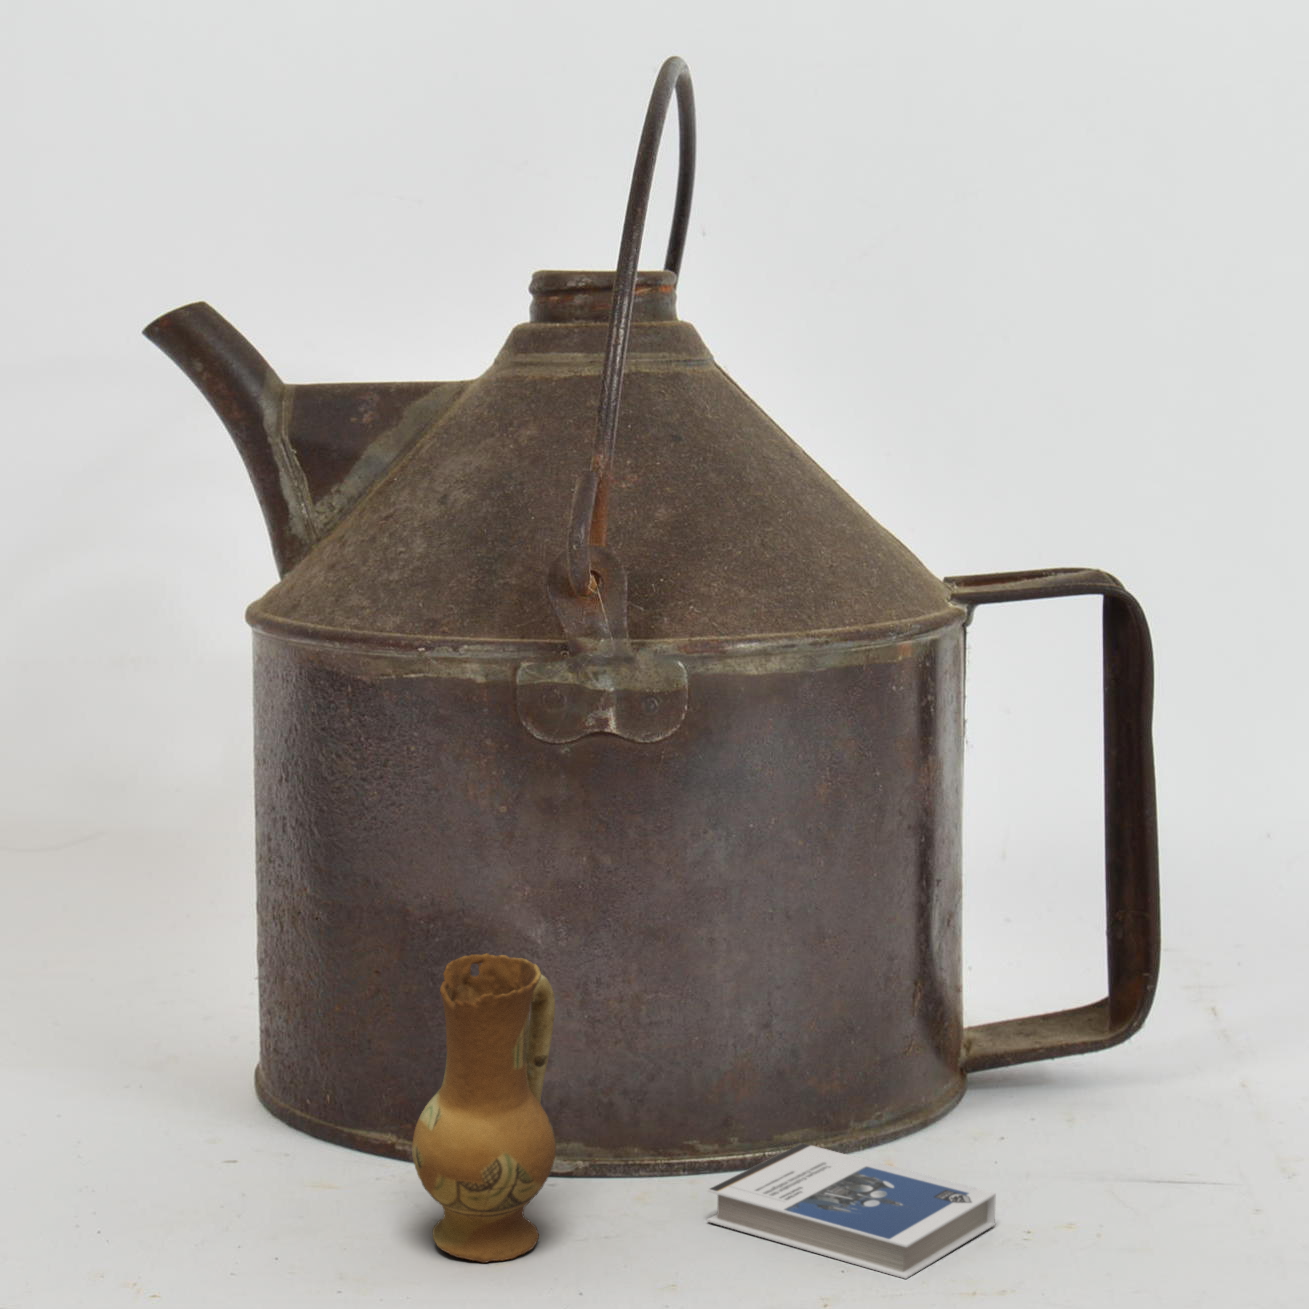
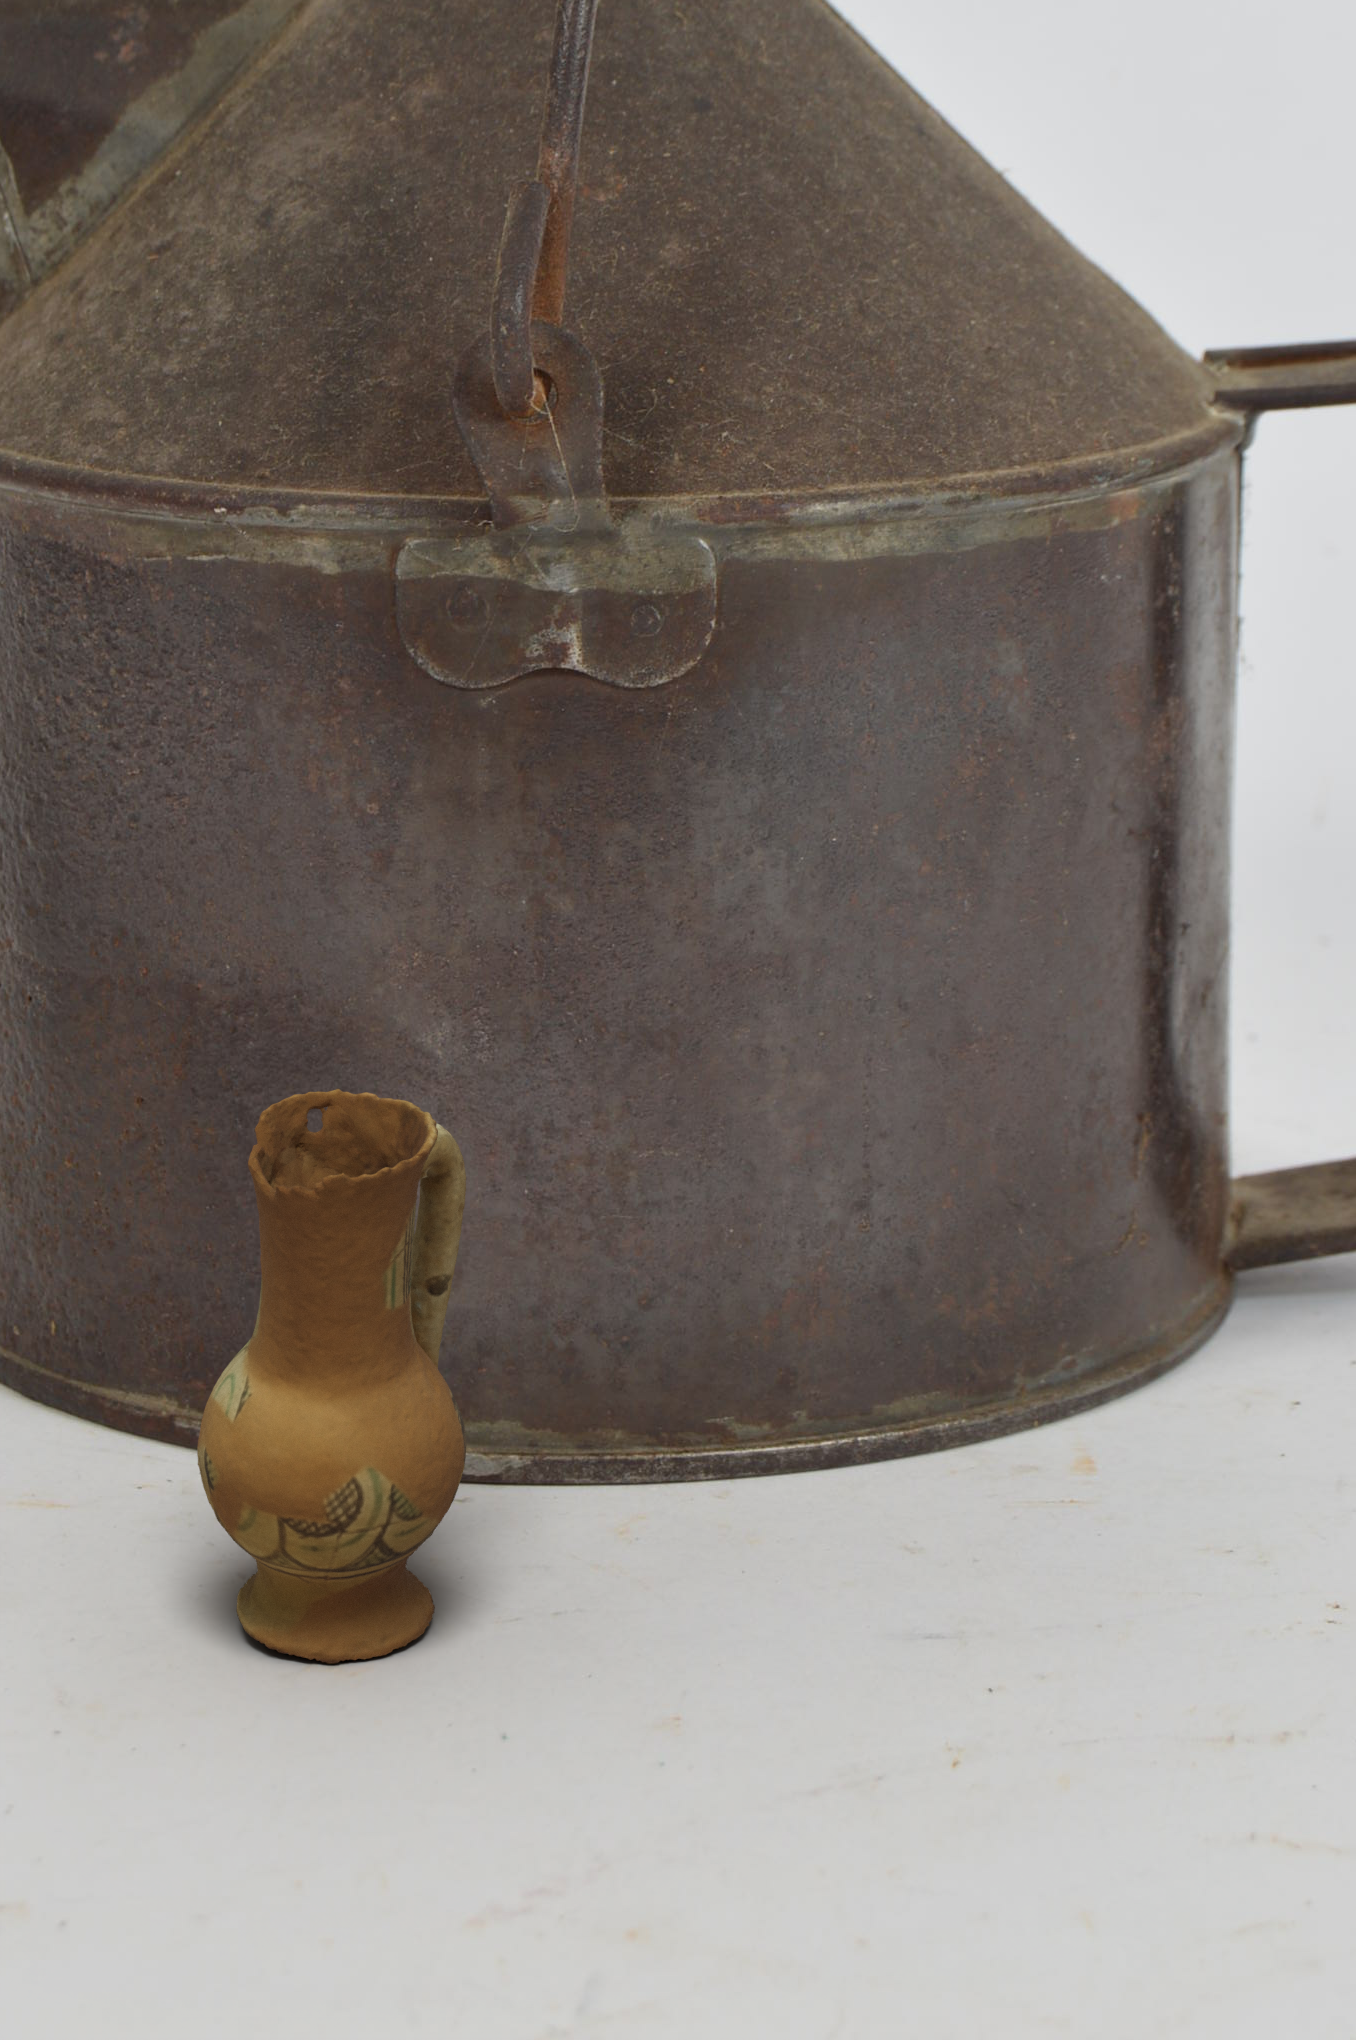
hardback book: present [707,1143,996,1279] -> none [748,1422,1285,1701]

